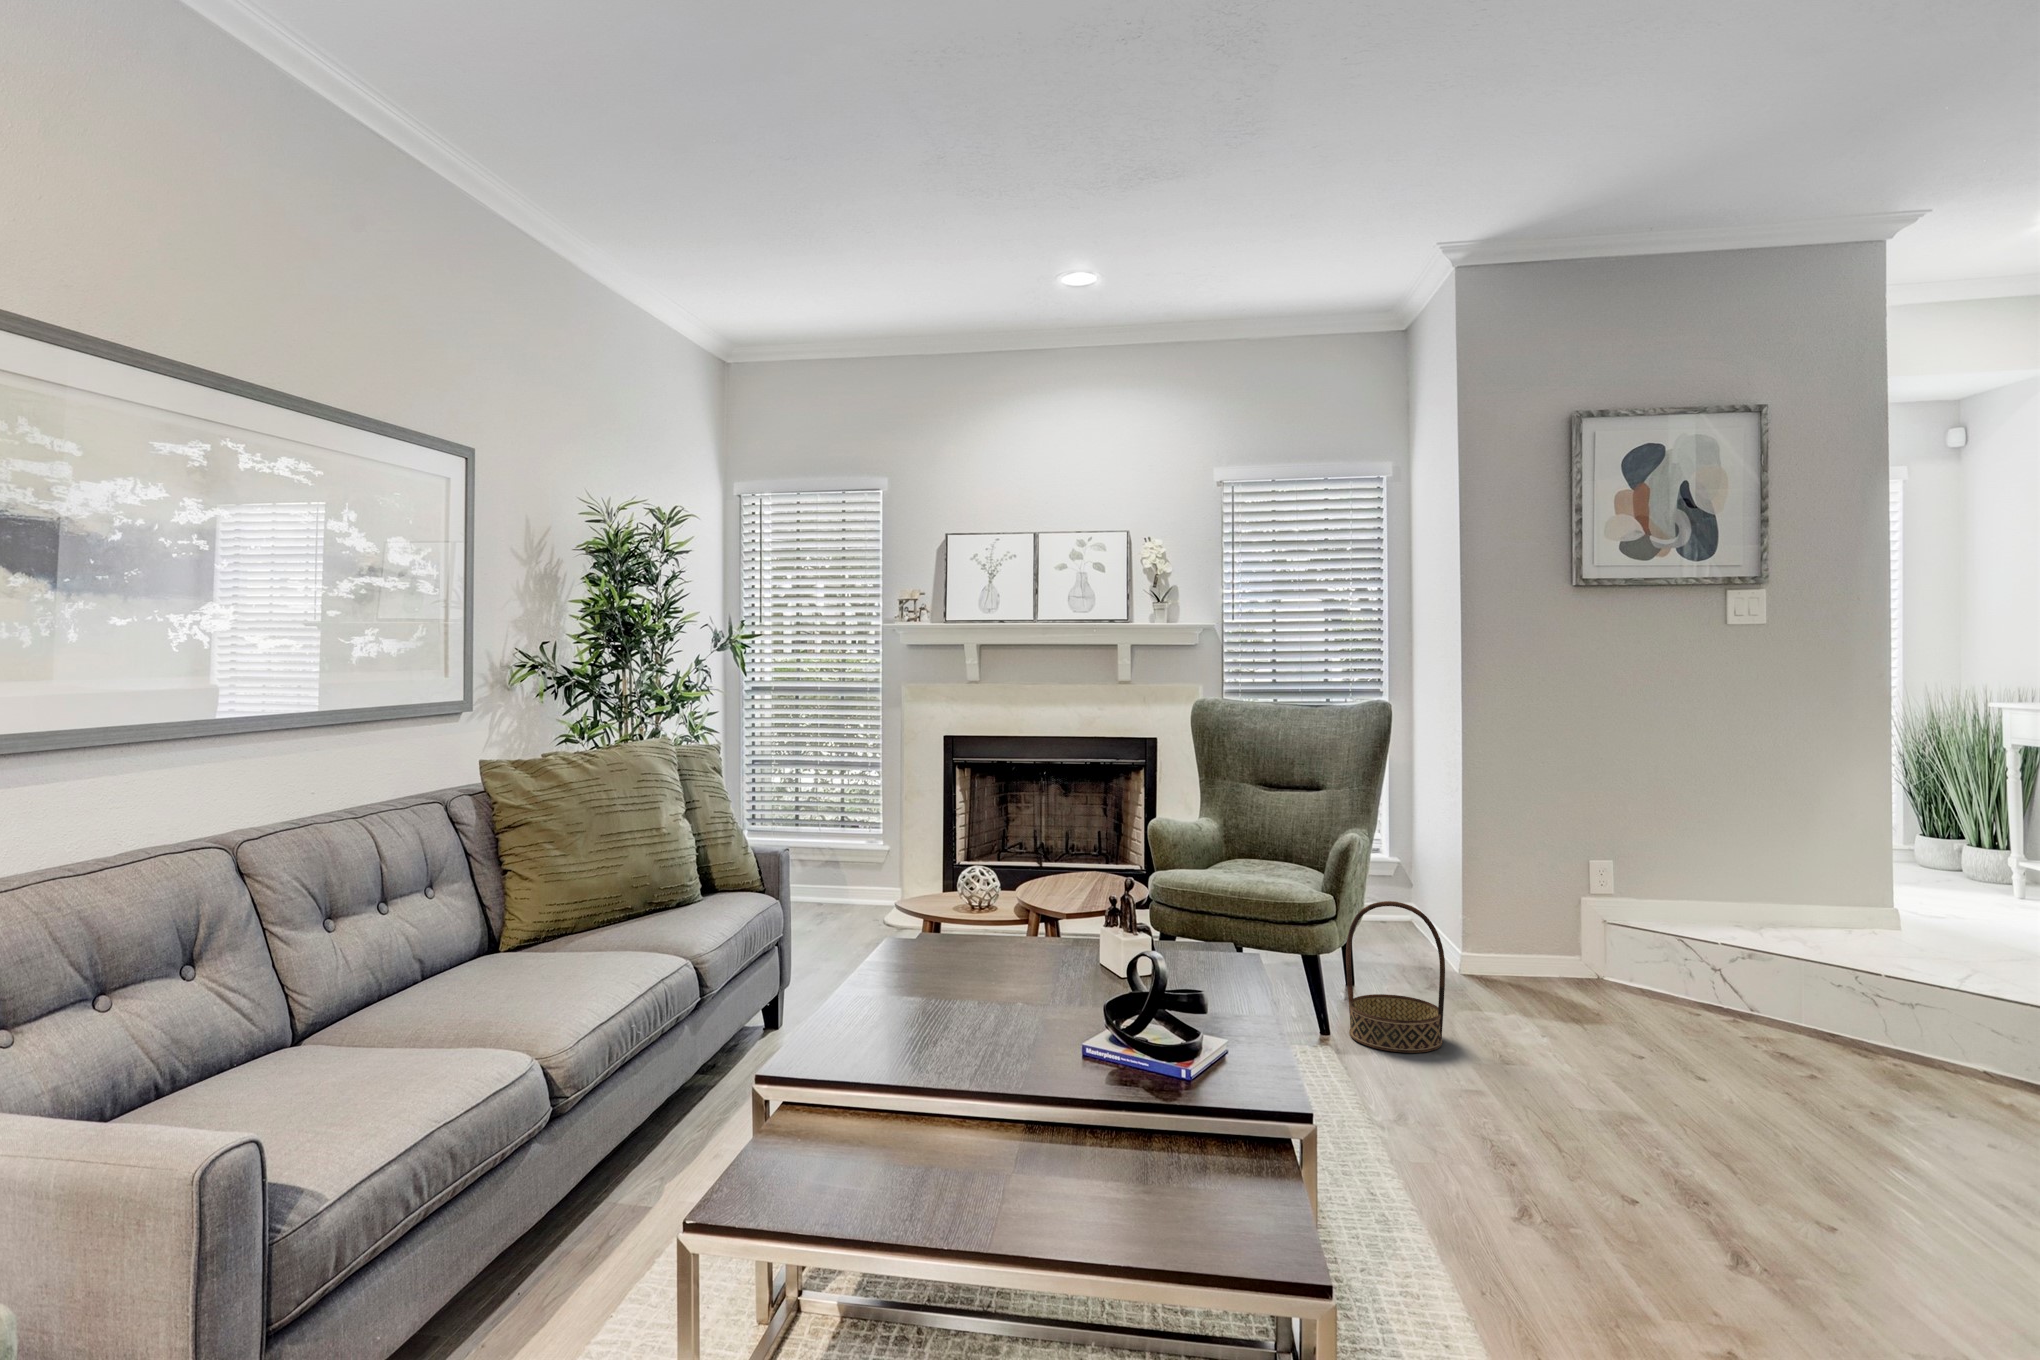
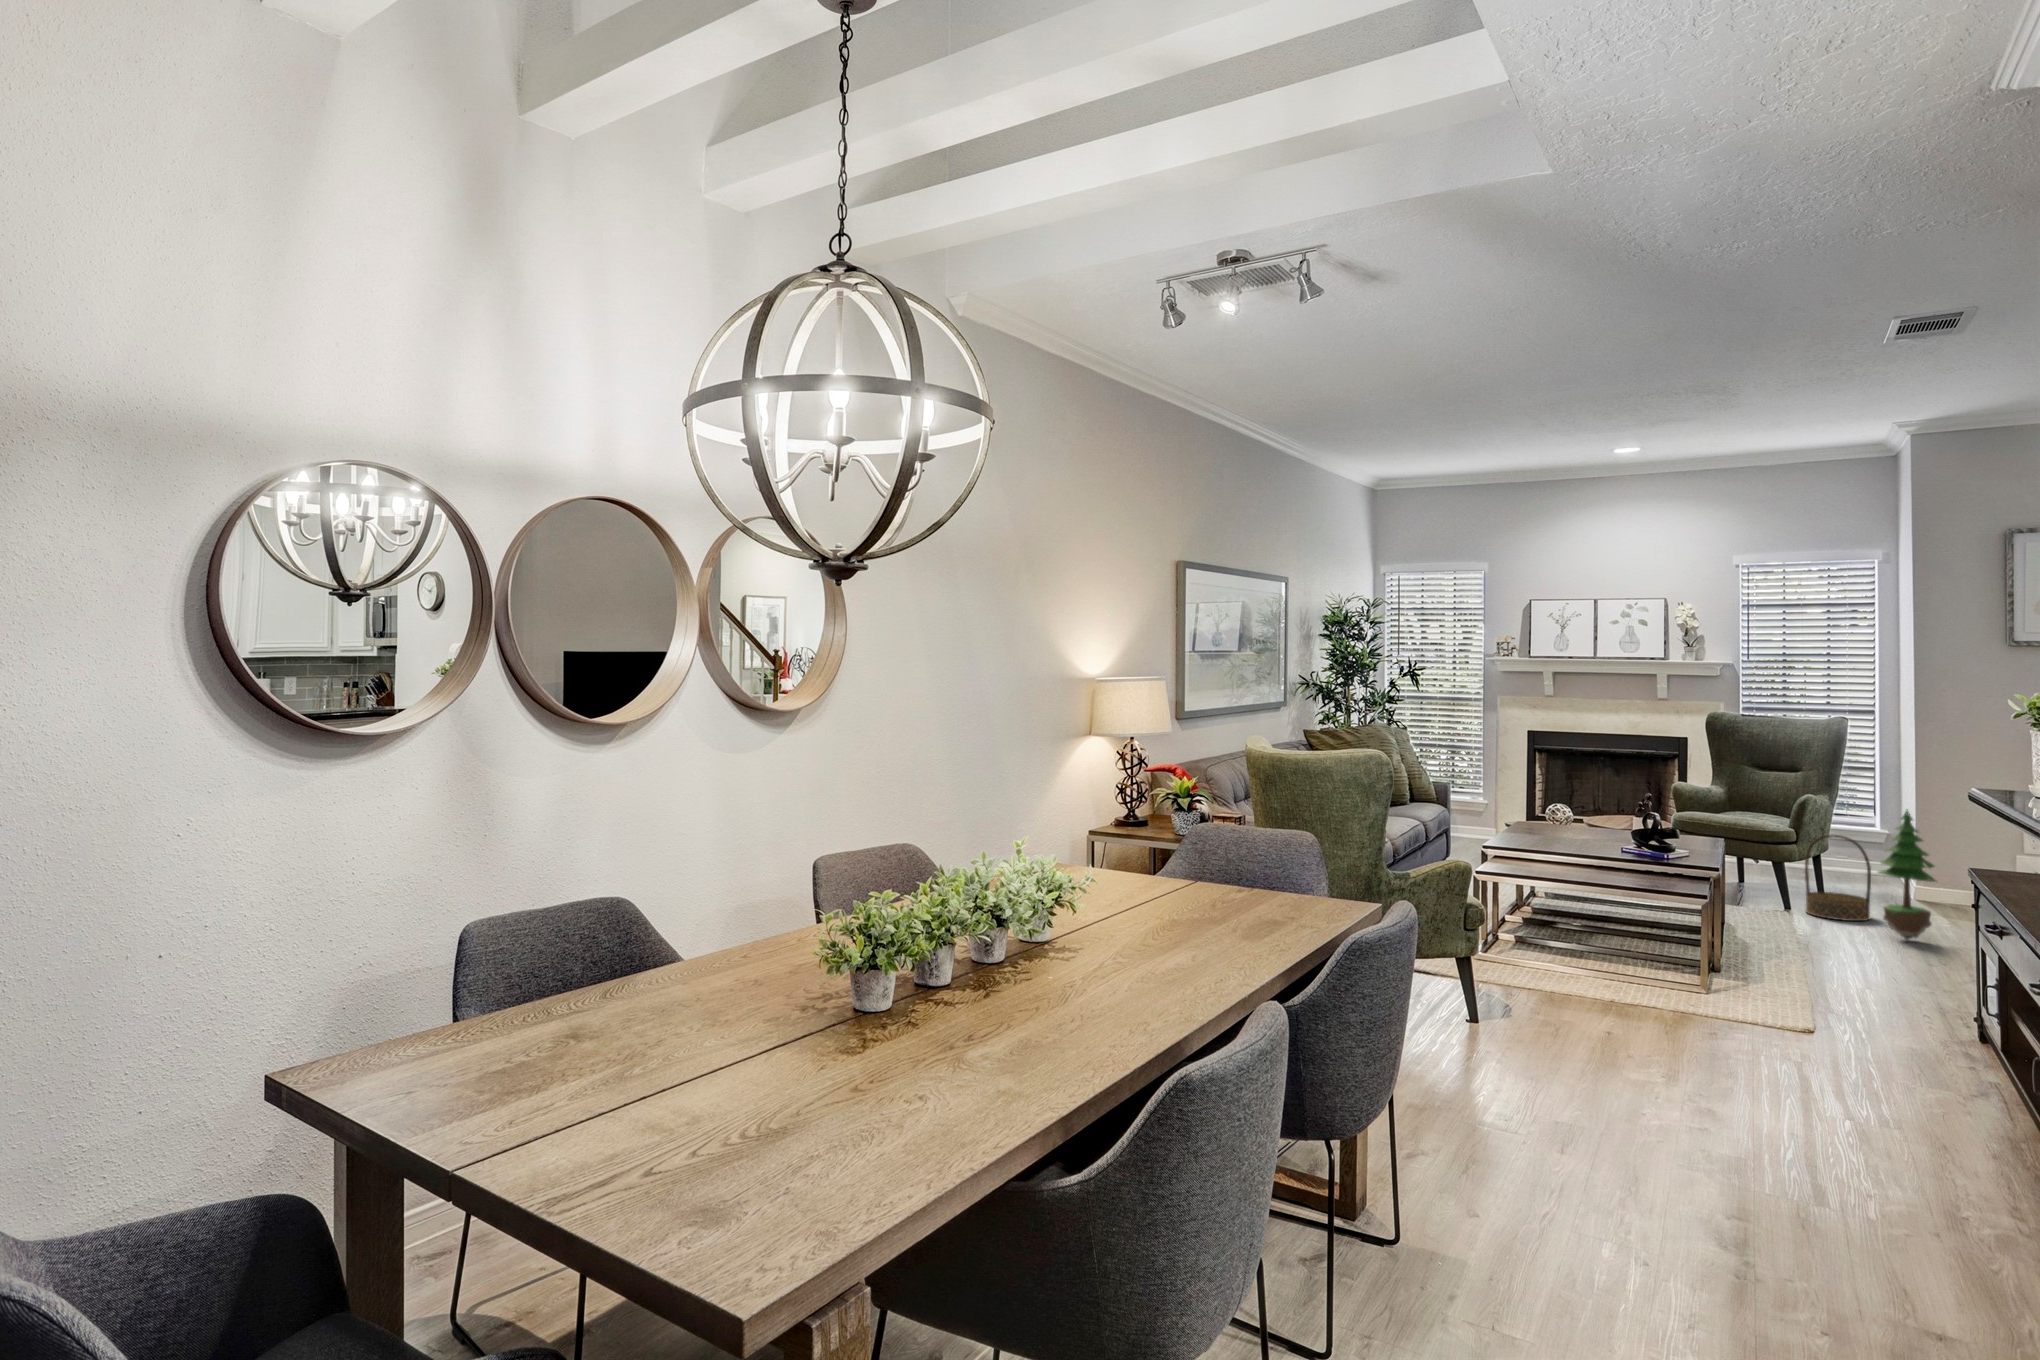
potted tree: none [1478,863,1572,1101] -> present [1878,809,1936,940]

